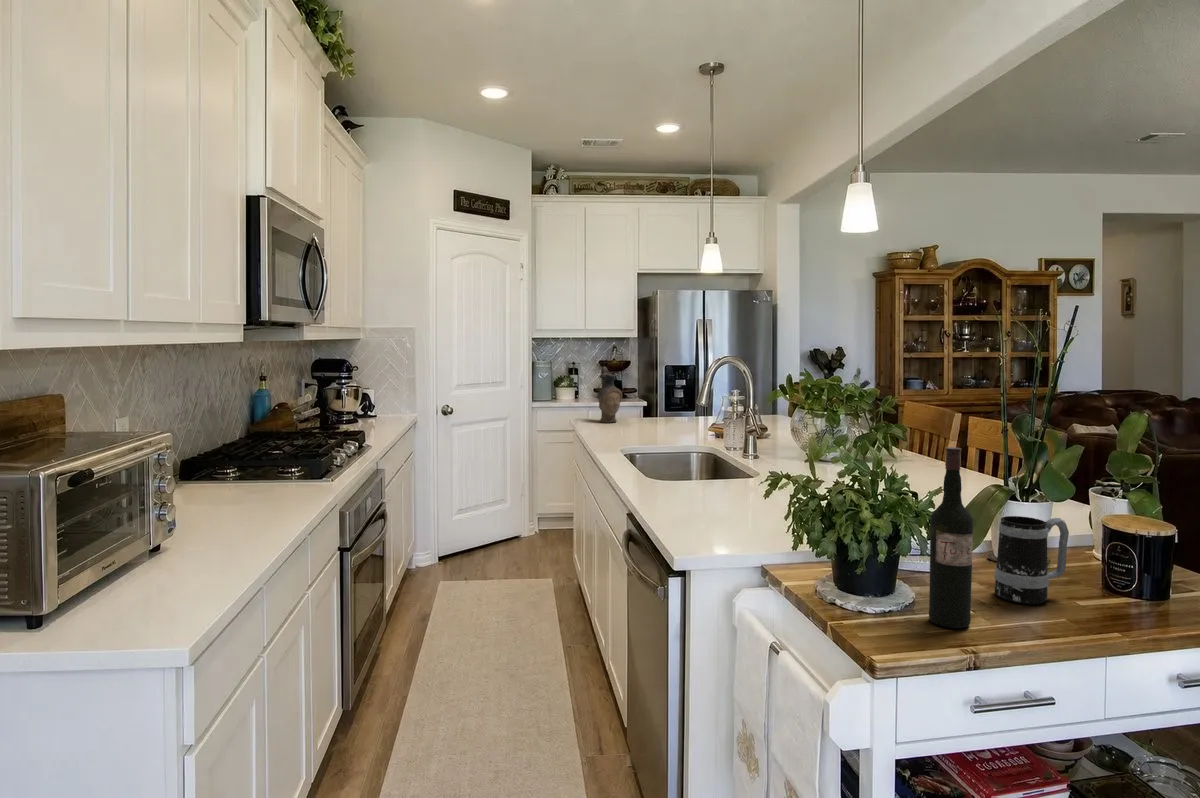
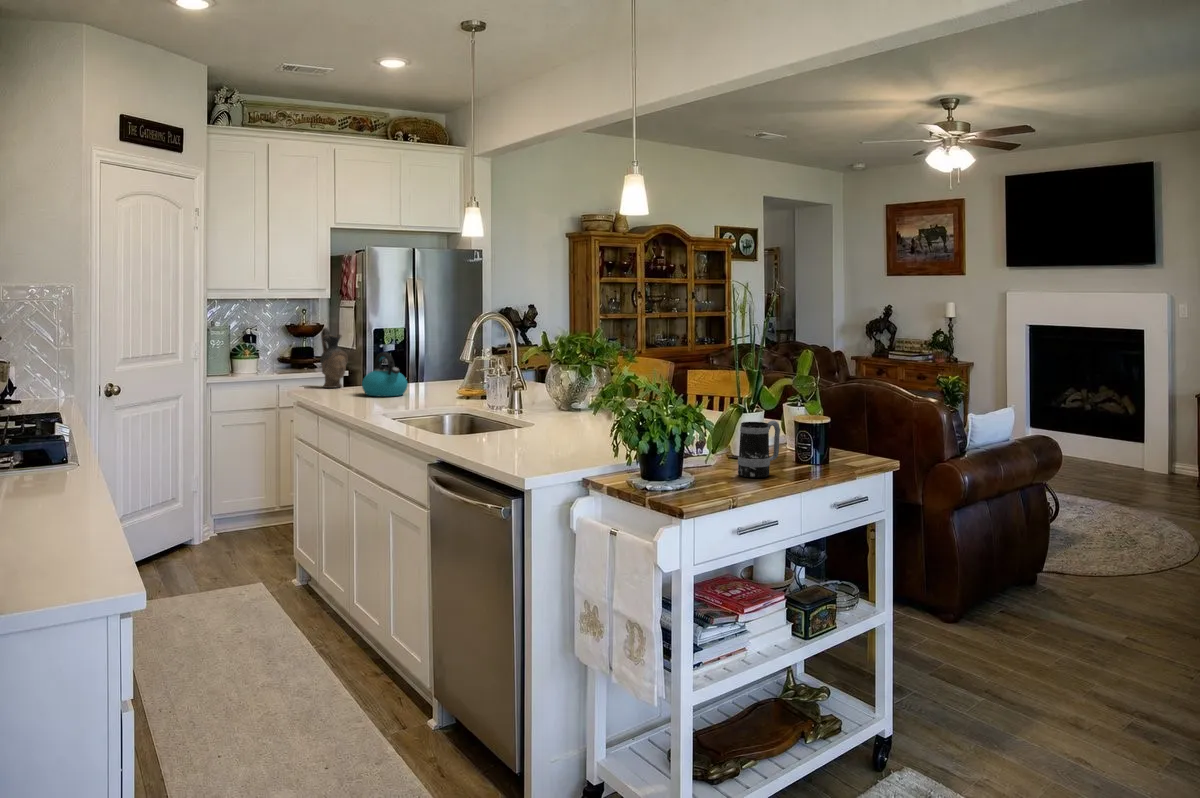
kettle: none [624,391,667,434] -> present [362,352,408,396]
wine bottle: present [929,447,973,628] -> none [706,373,732,491]

